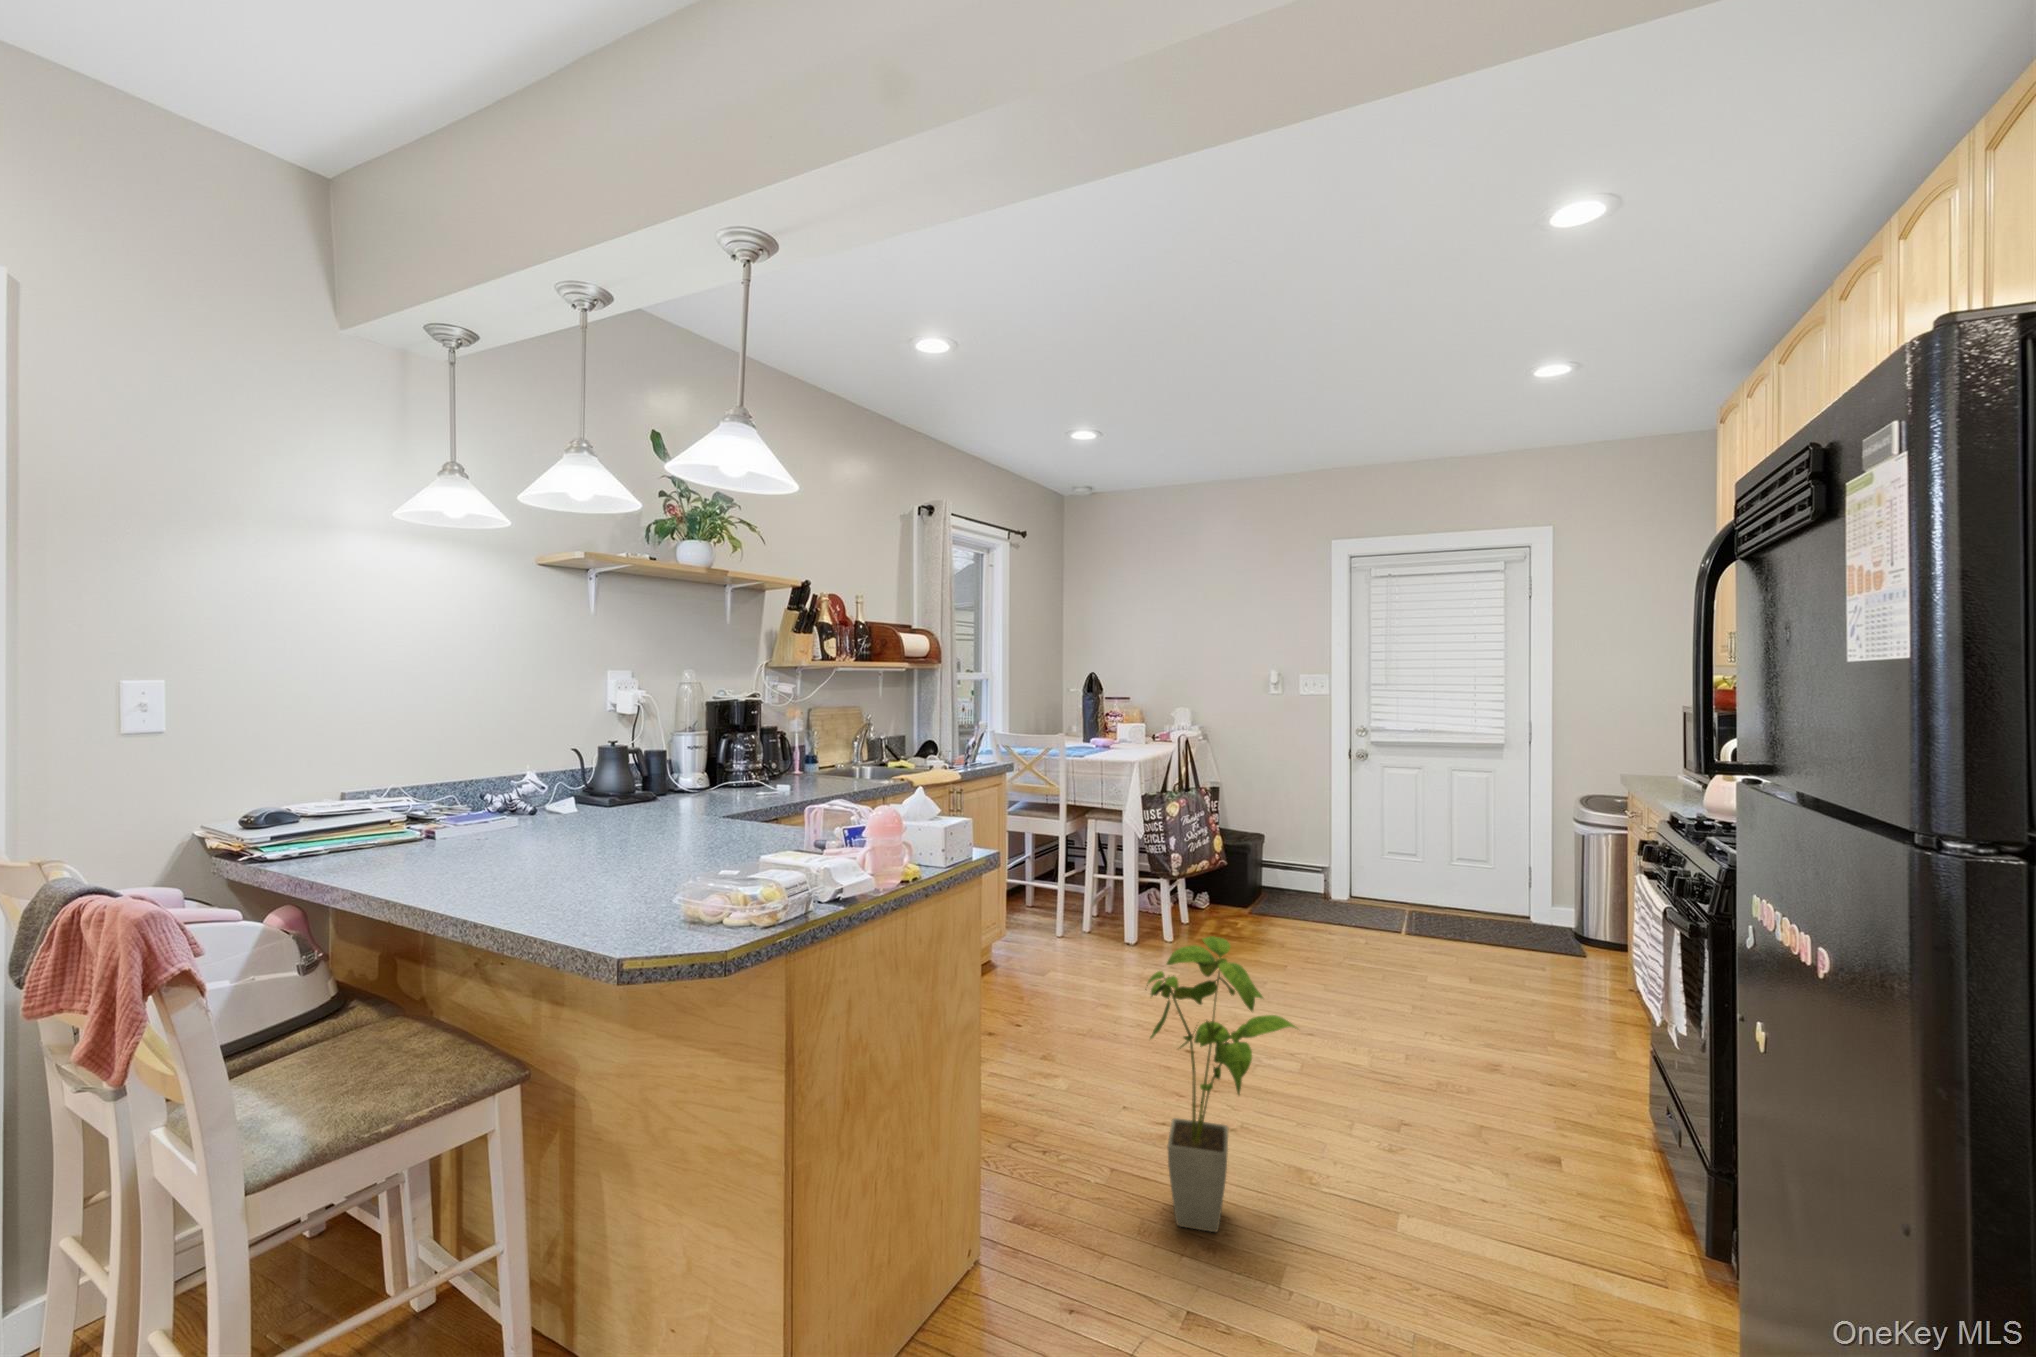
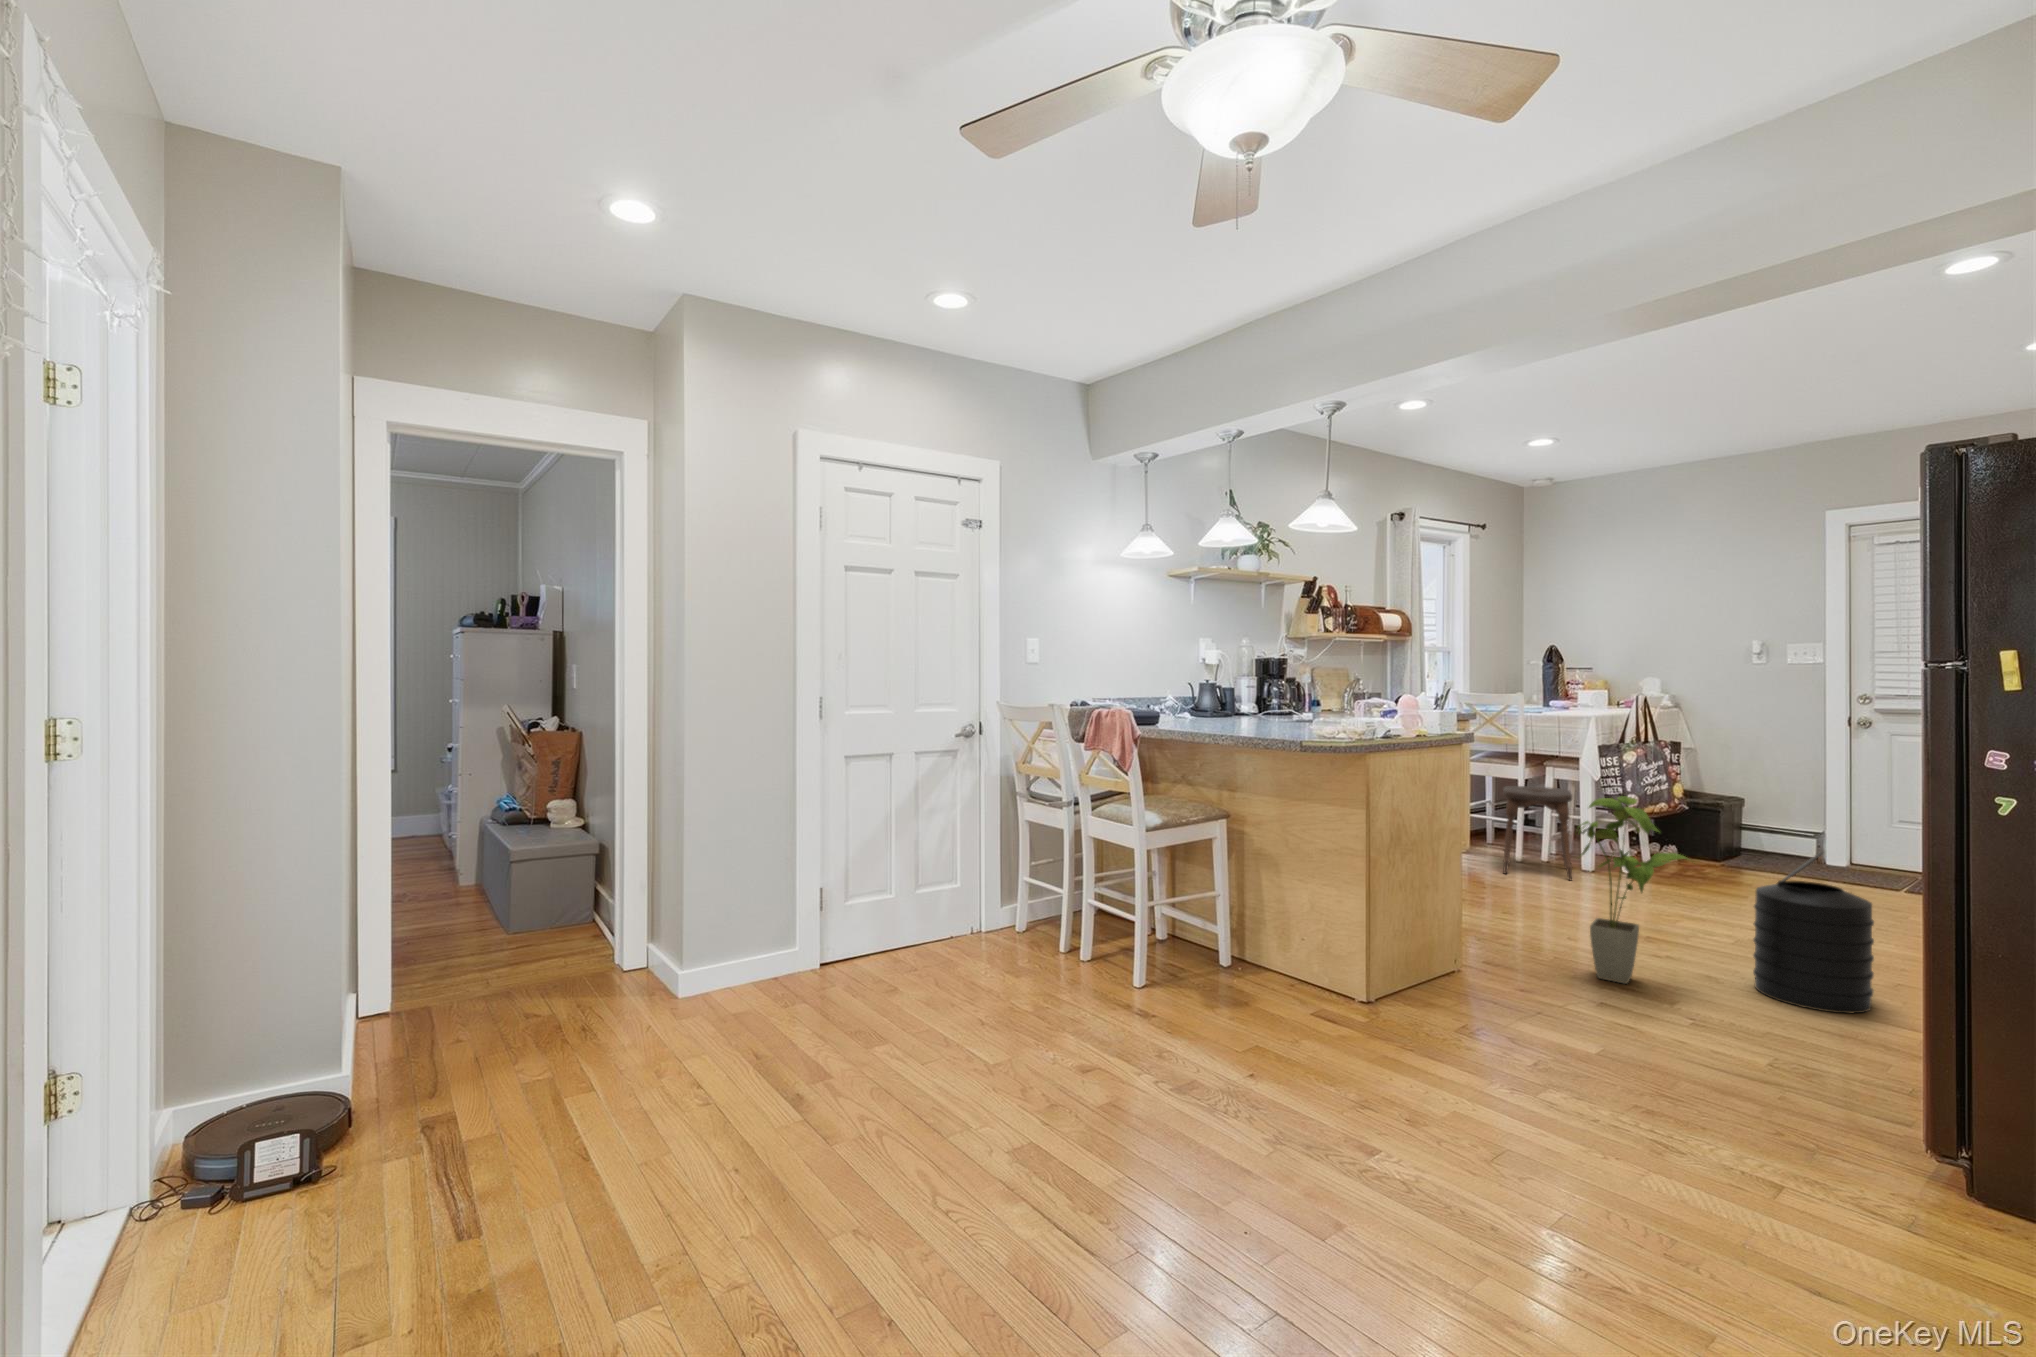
stool: none [1045,852,1120,973] -> present [1503,786,1572,880]
trash can: none [1358,989,1497,1234] -> present [1753,852,1874,1014]

